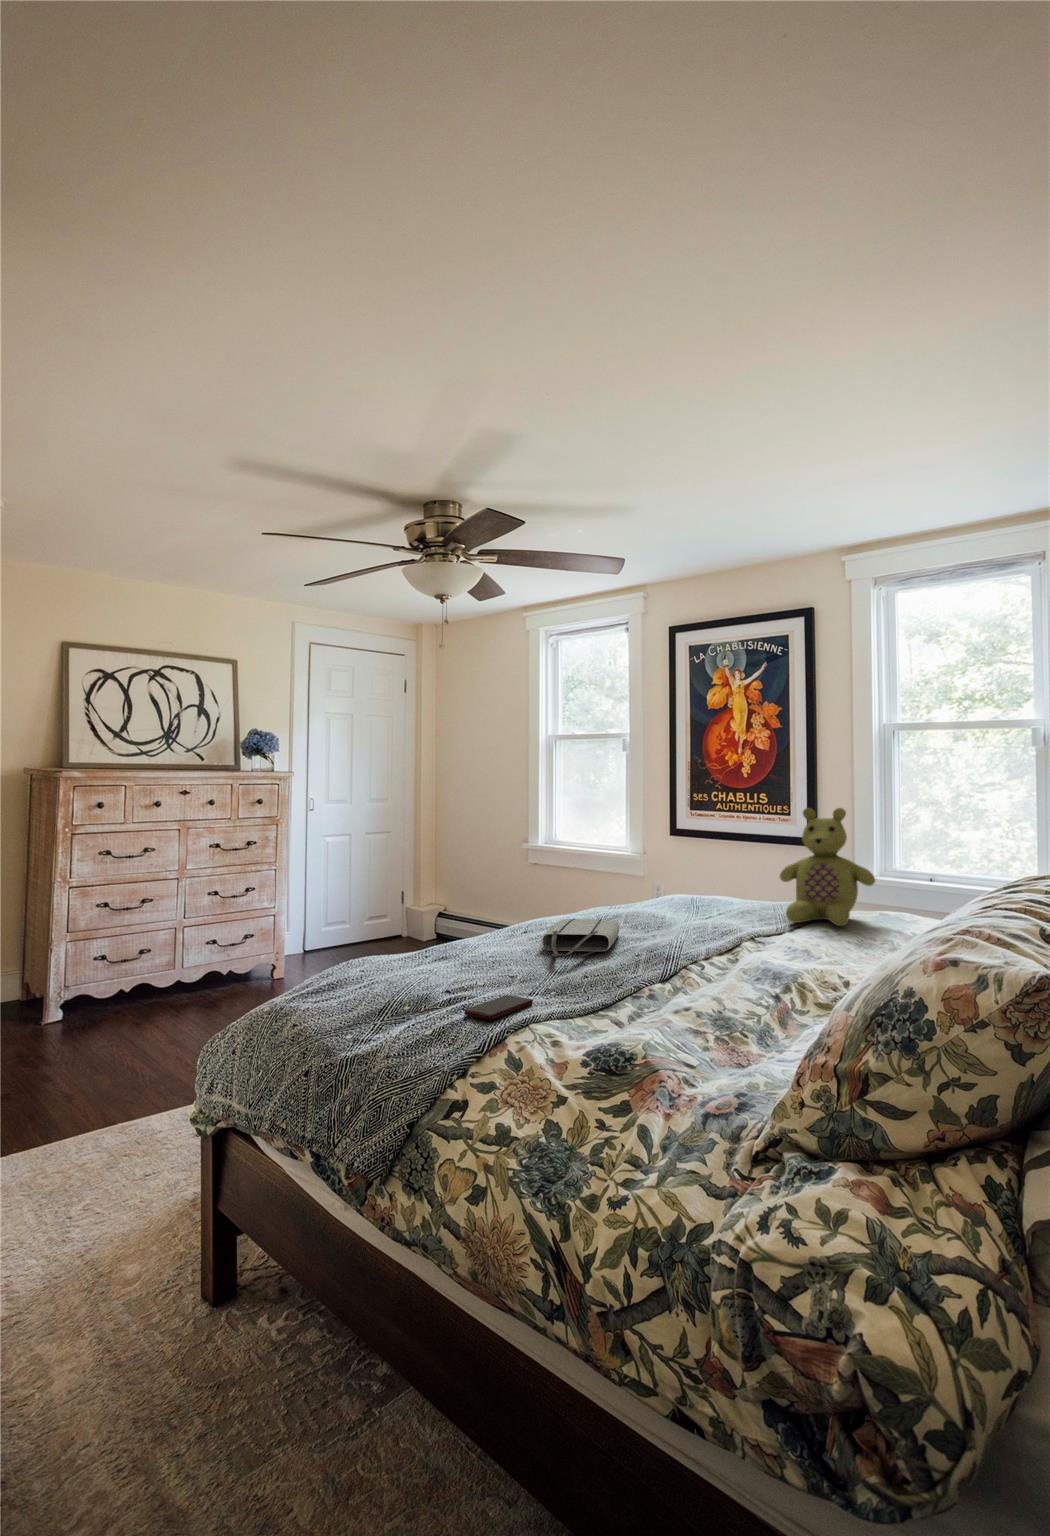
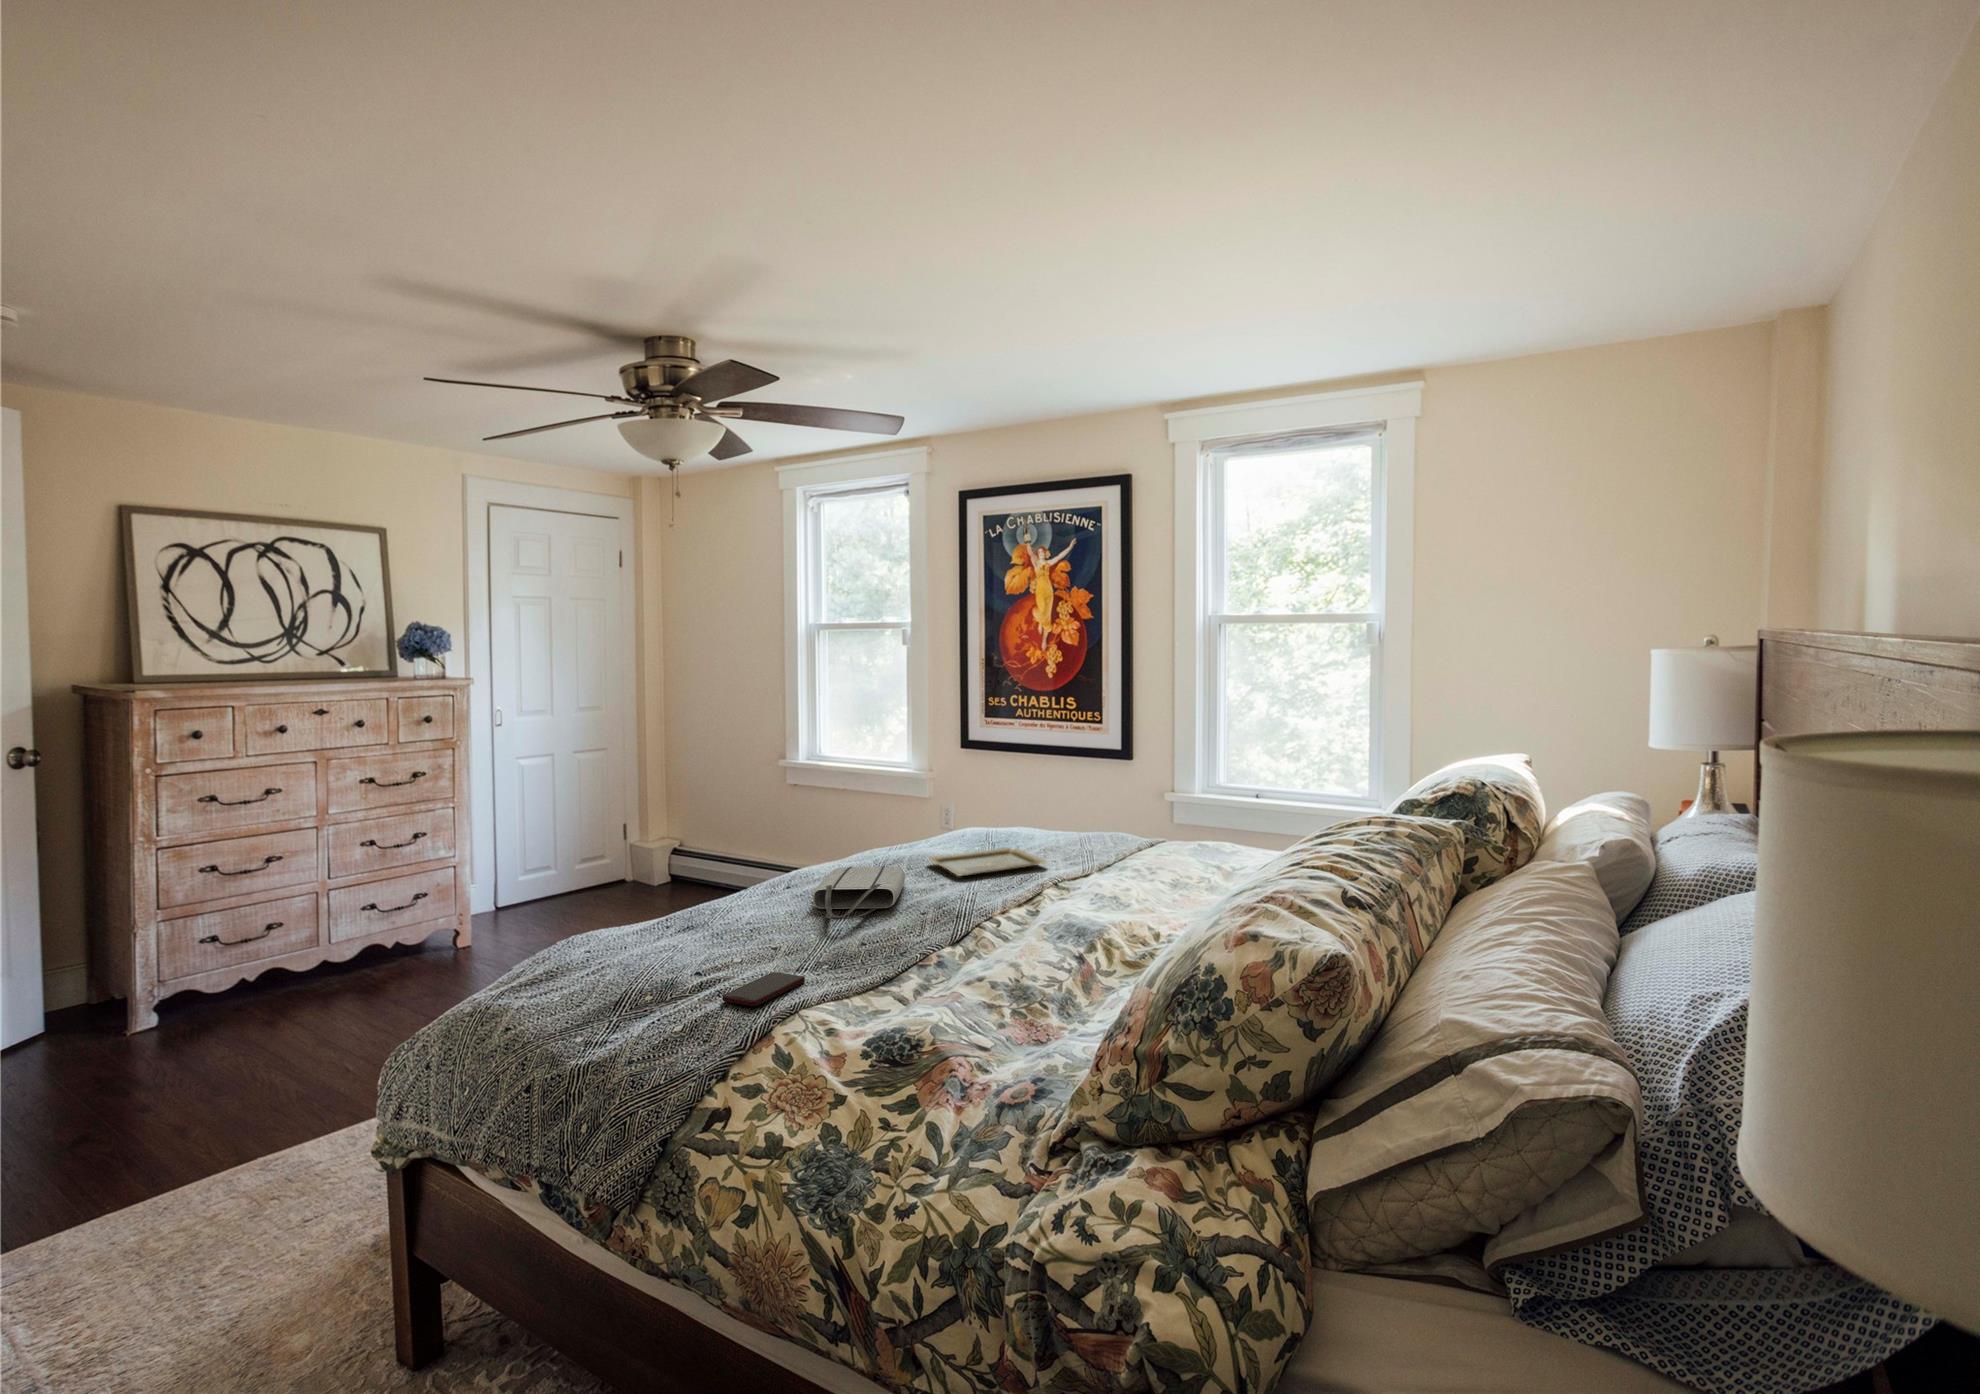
stuffed bear: present [780,808,875,926] -> none [1087,731,1188,865]
tray: none [638,909,744,930] -> present [929,848,1047,876]

